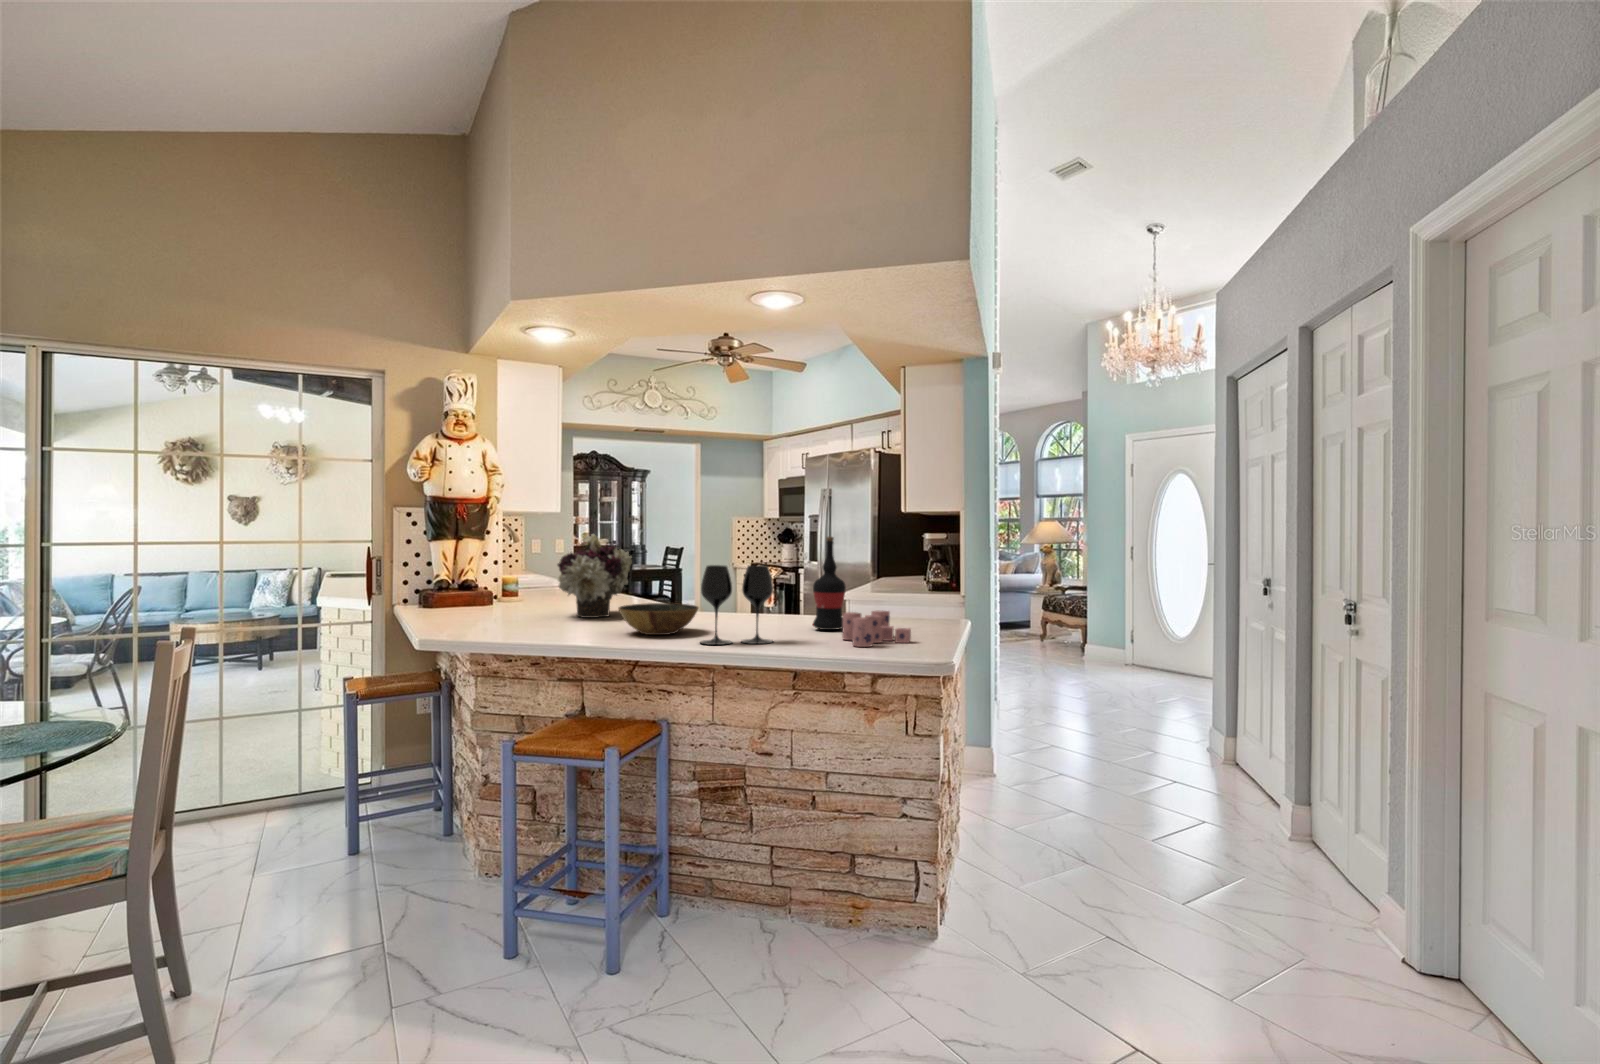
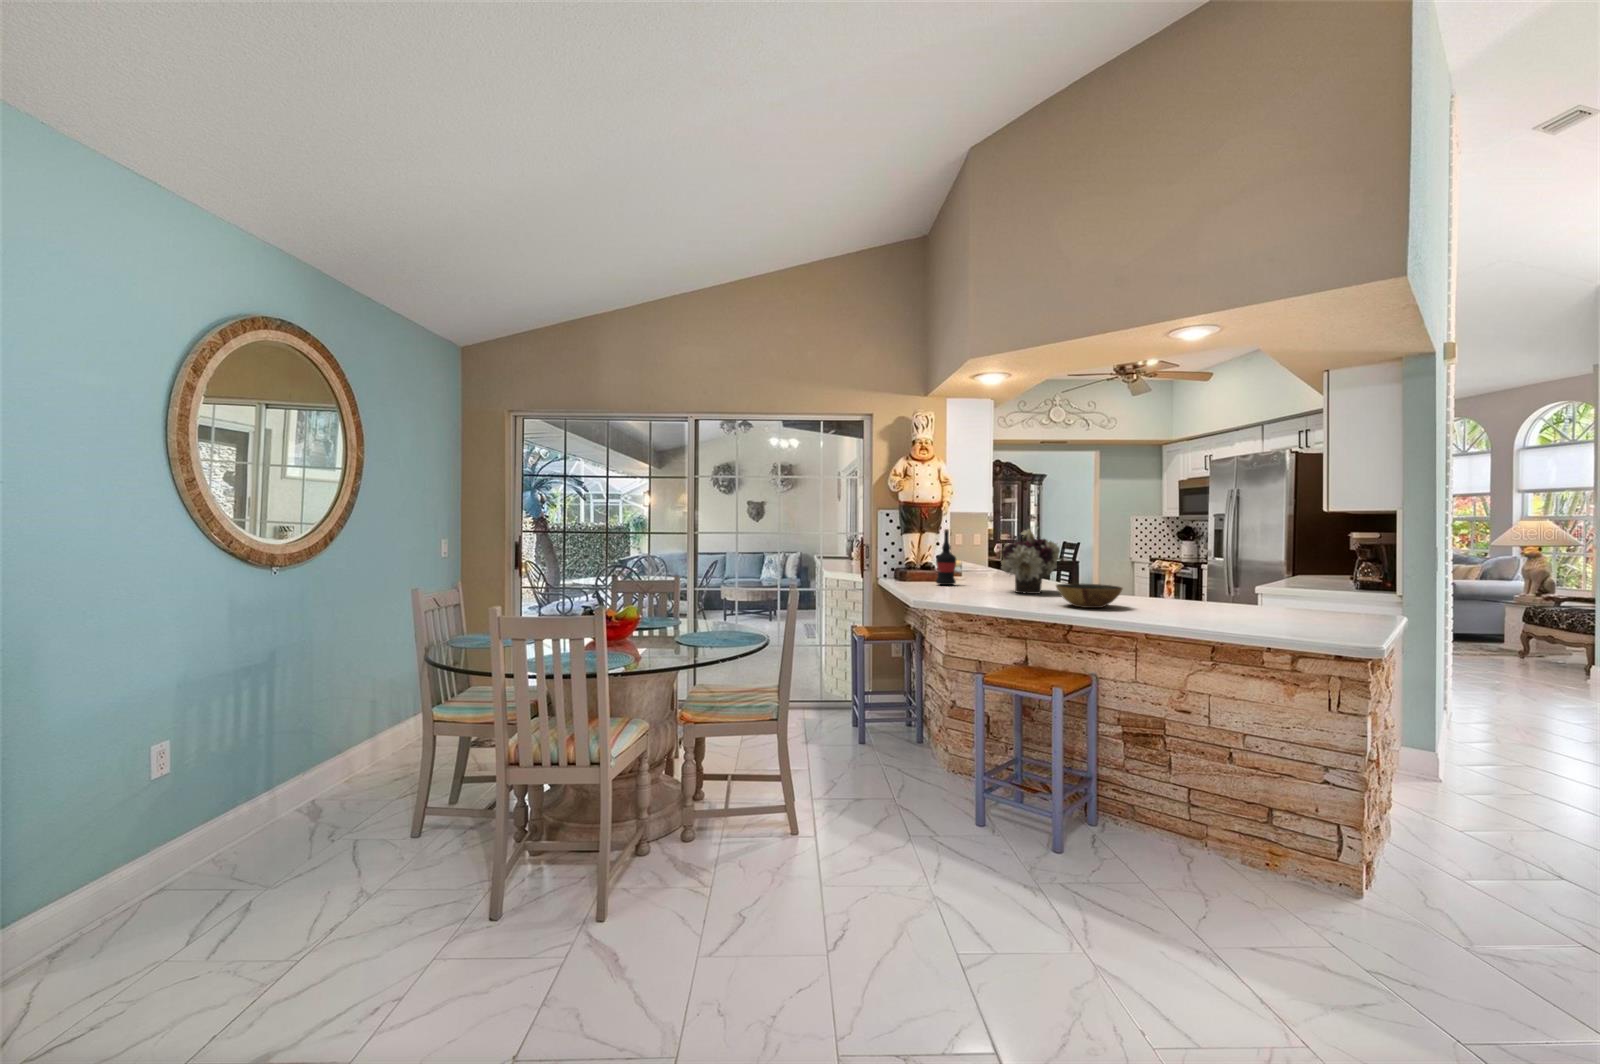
wine bottle: present [813,537,846,630] -> present [936,529,956,585]
wine glass: present [700,565,773,645] -> none [1127,554,1194,619]
candle: present [842,611,911,647] -> none [1261,598,1335,628]

